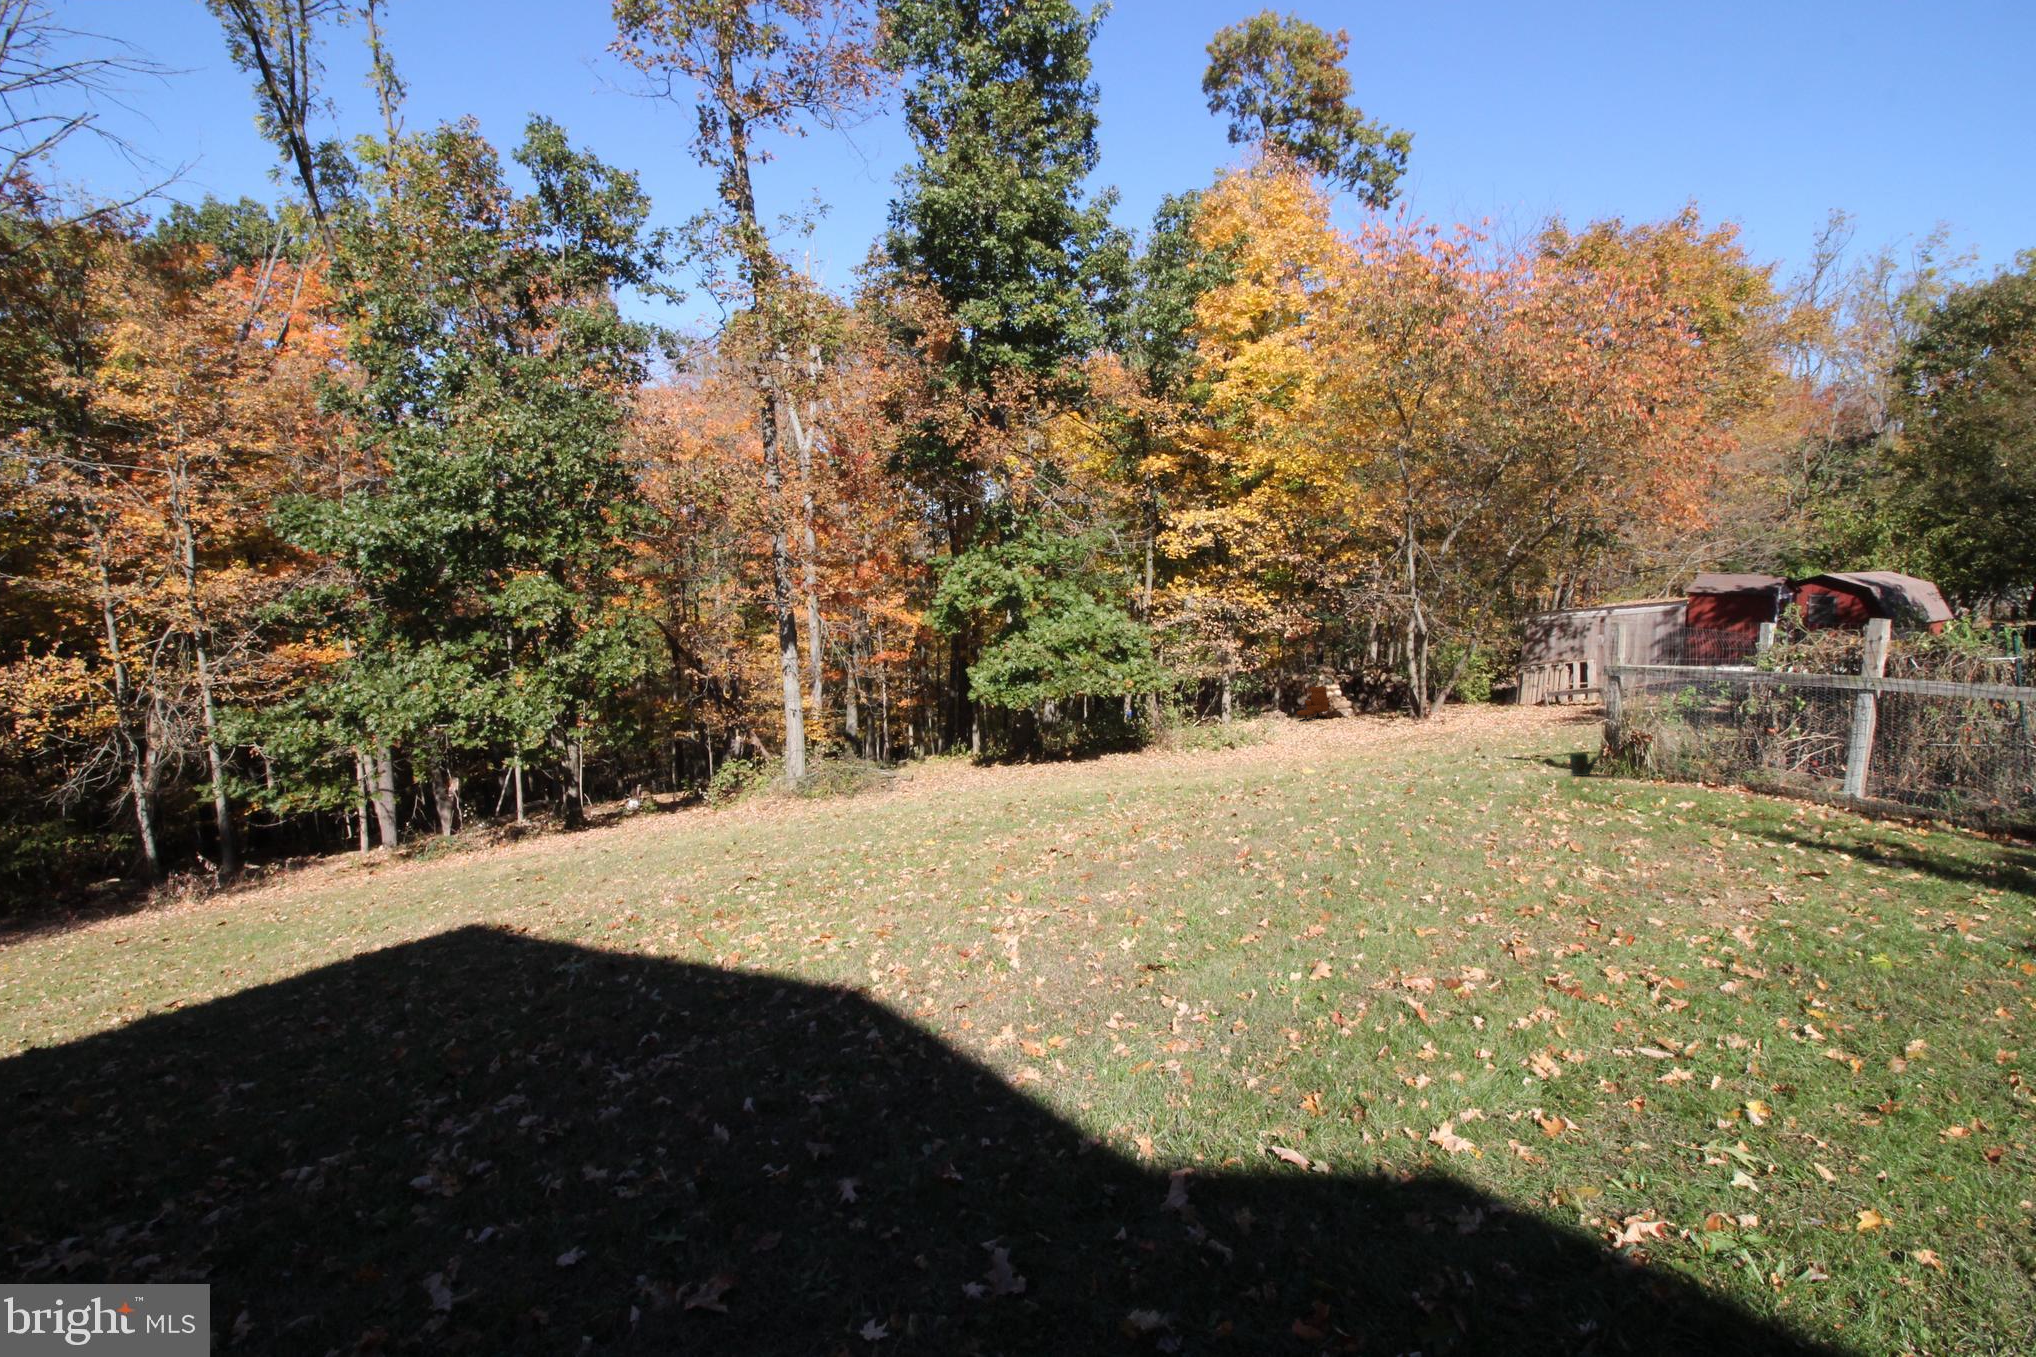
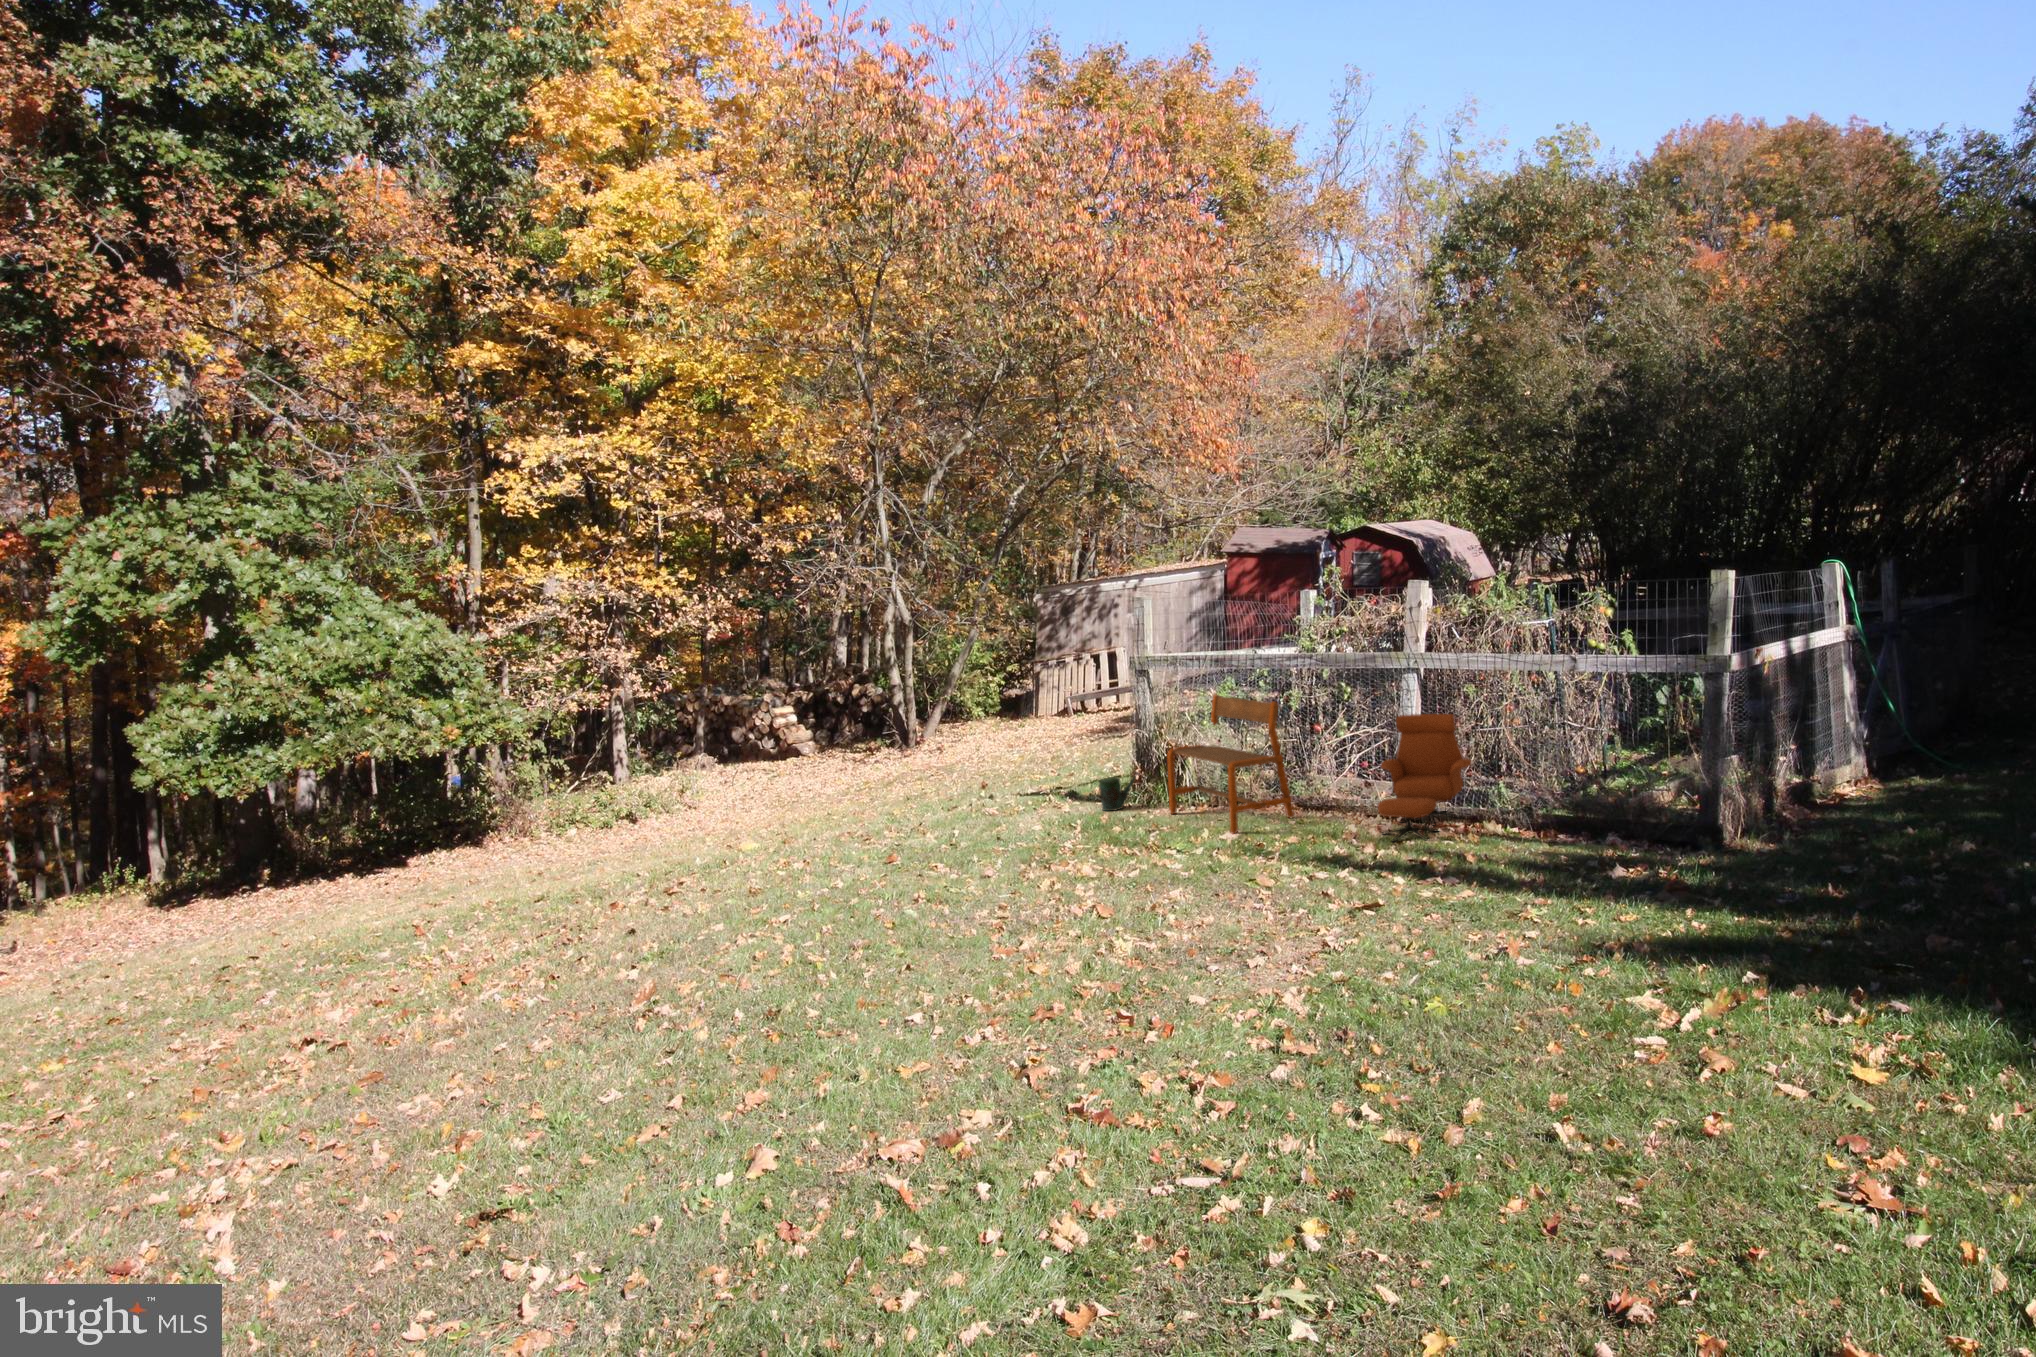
lounge chair: present [1297,687,1330,722] -> present [1378,714,1472,842]
bench: none [1628,699,1741,802] -> present [1167,694,1295,834]

